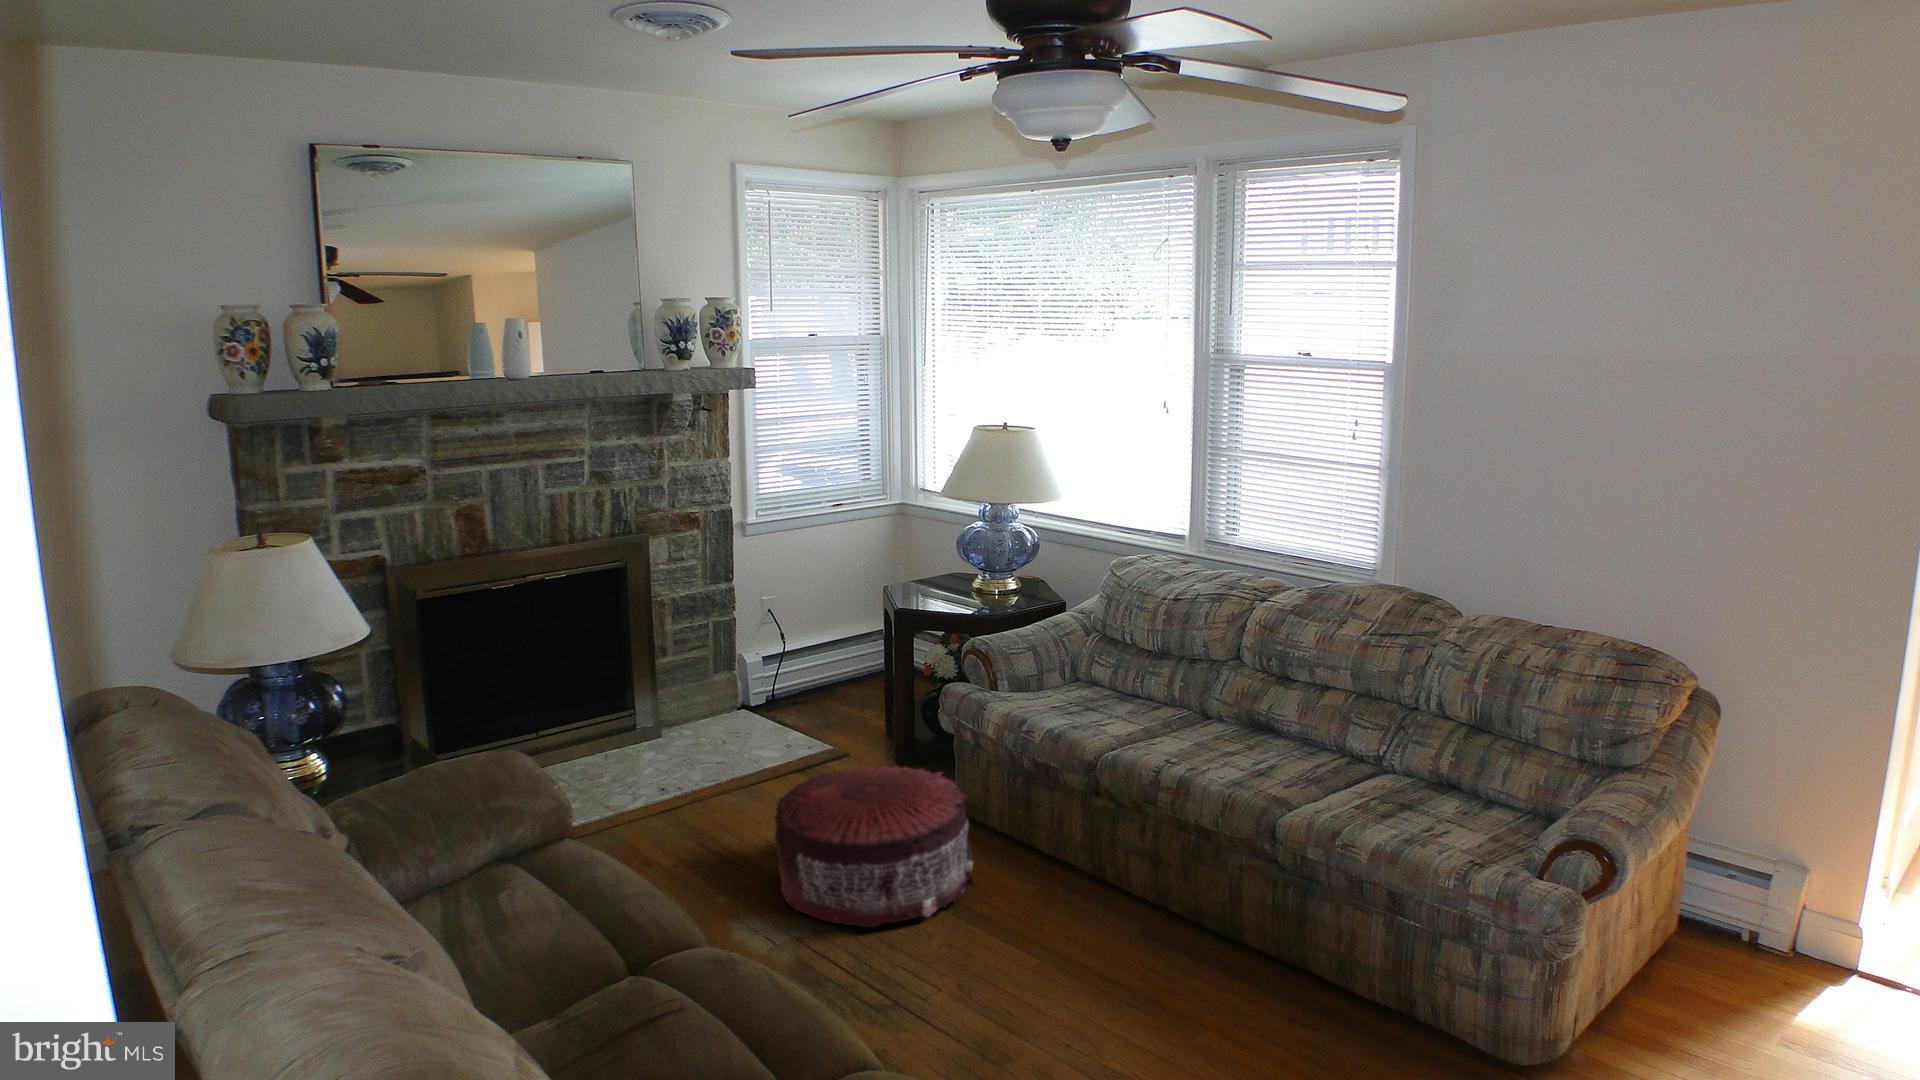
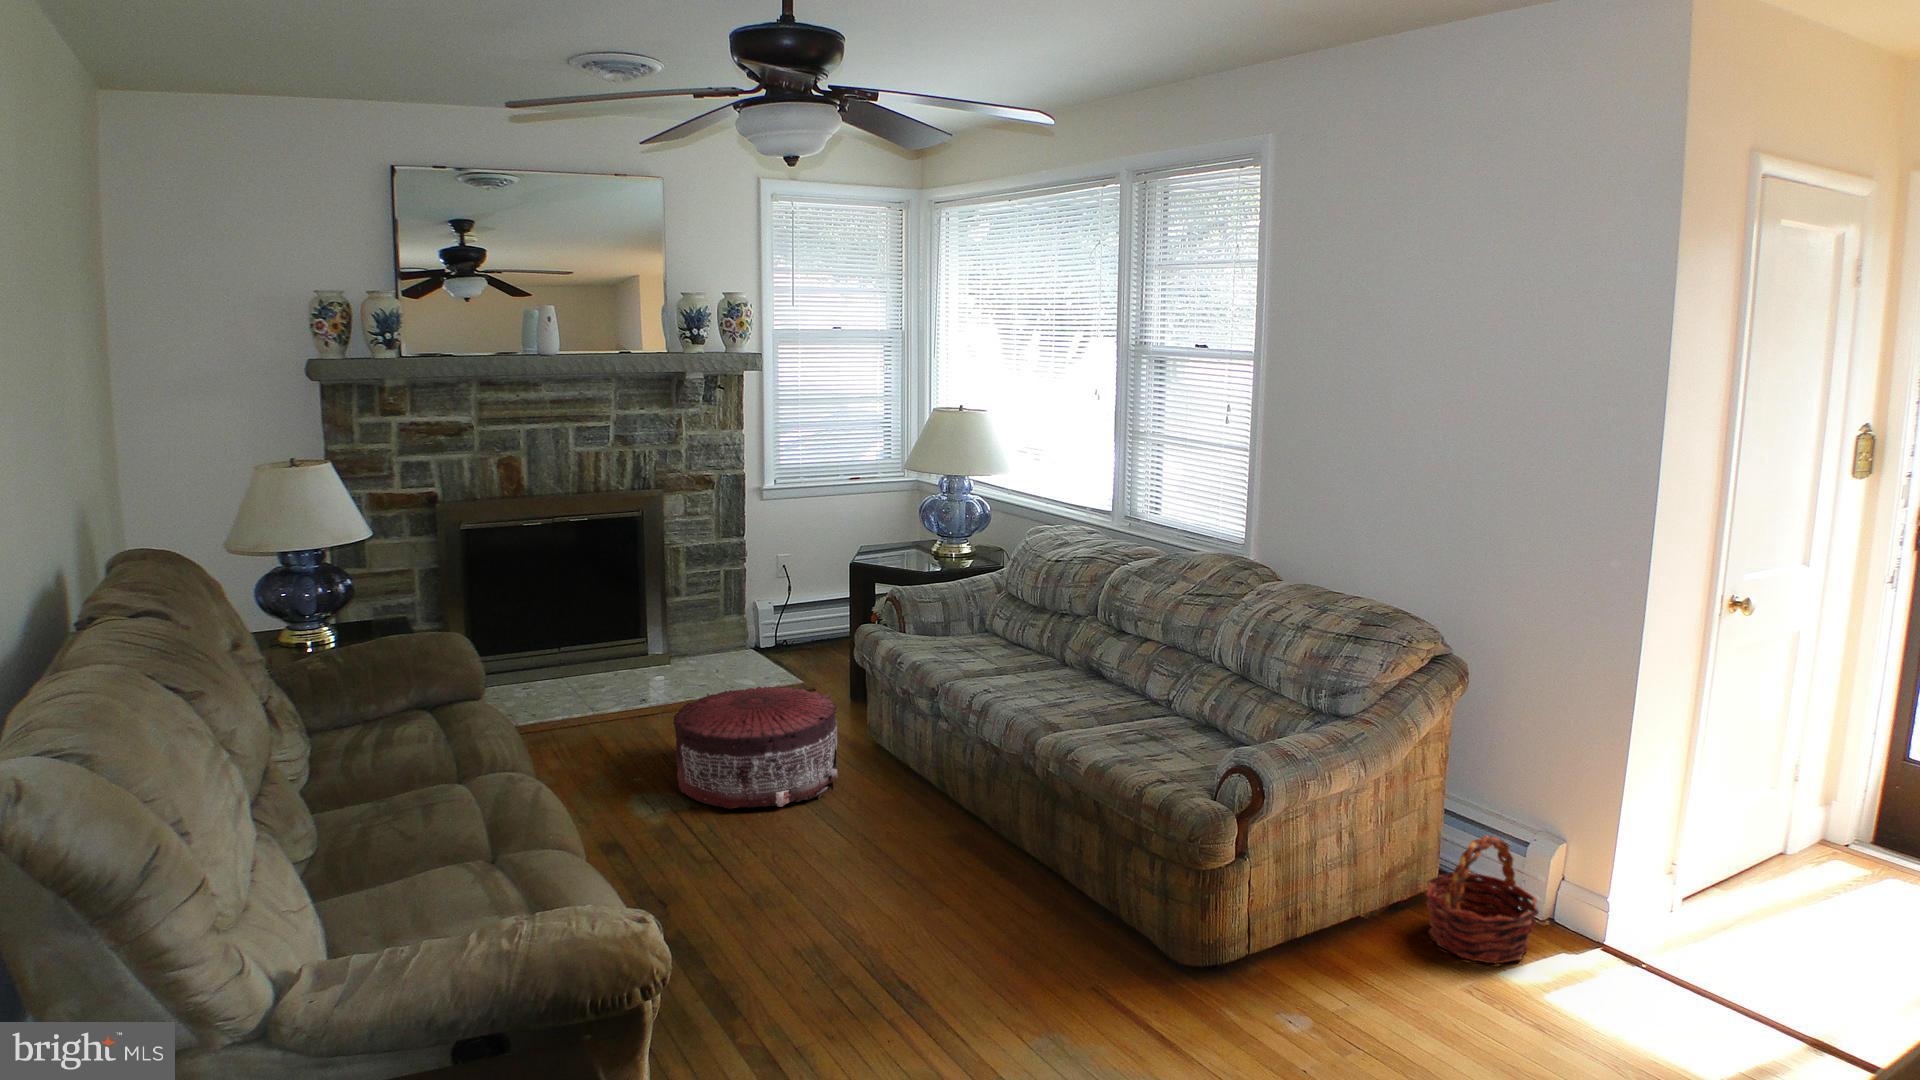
basket: none [1709,886,1849,1026] -> present [1426,836,1539,964]

